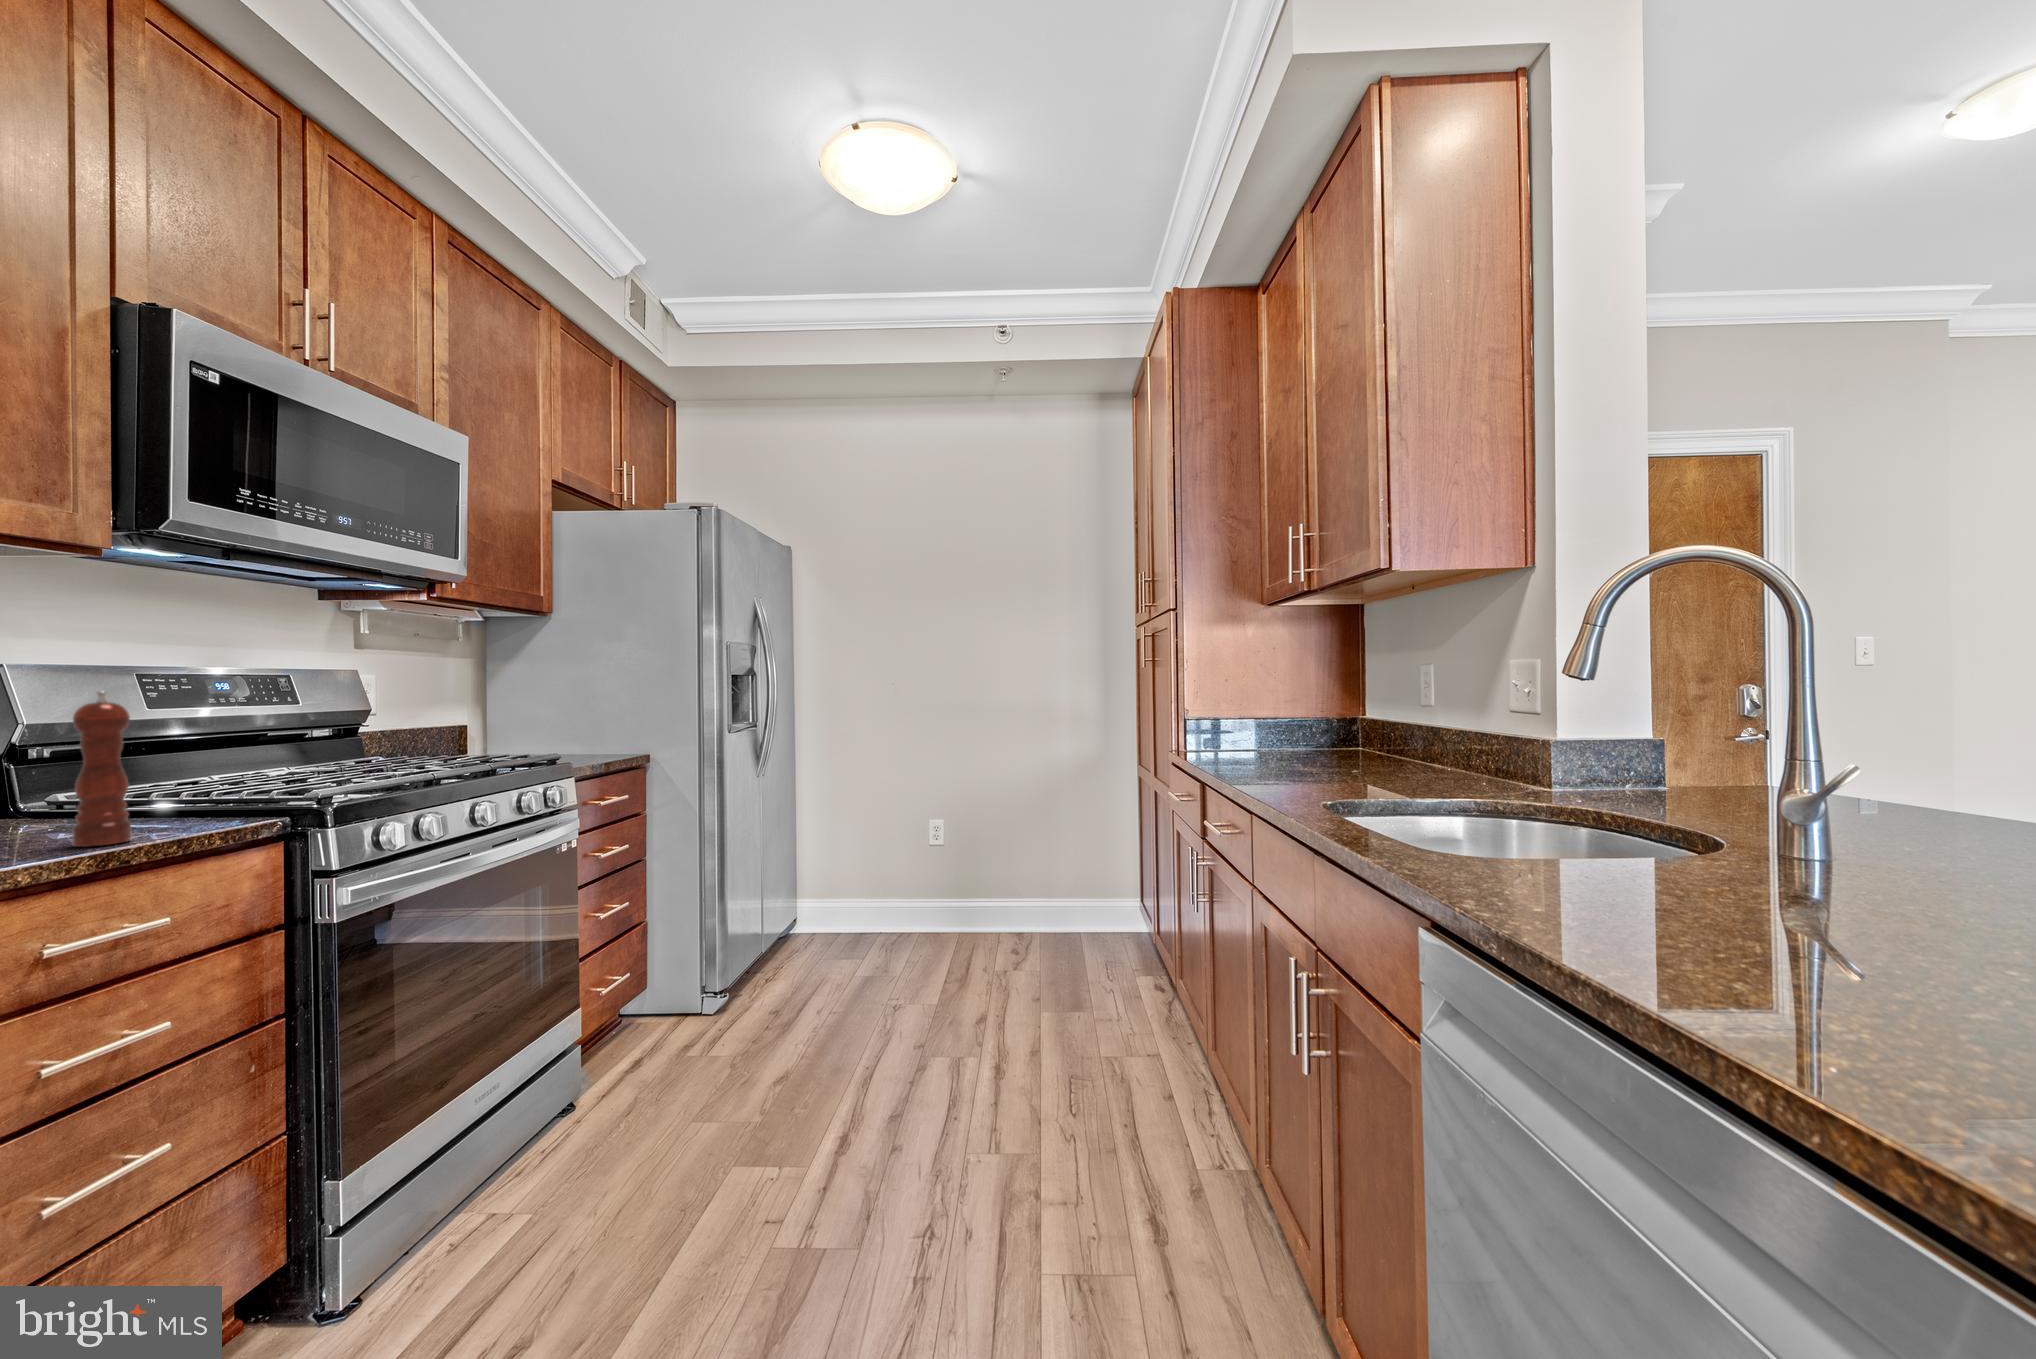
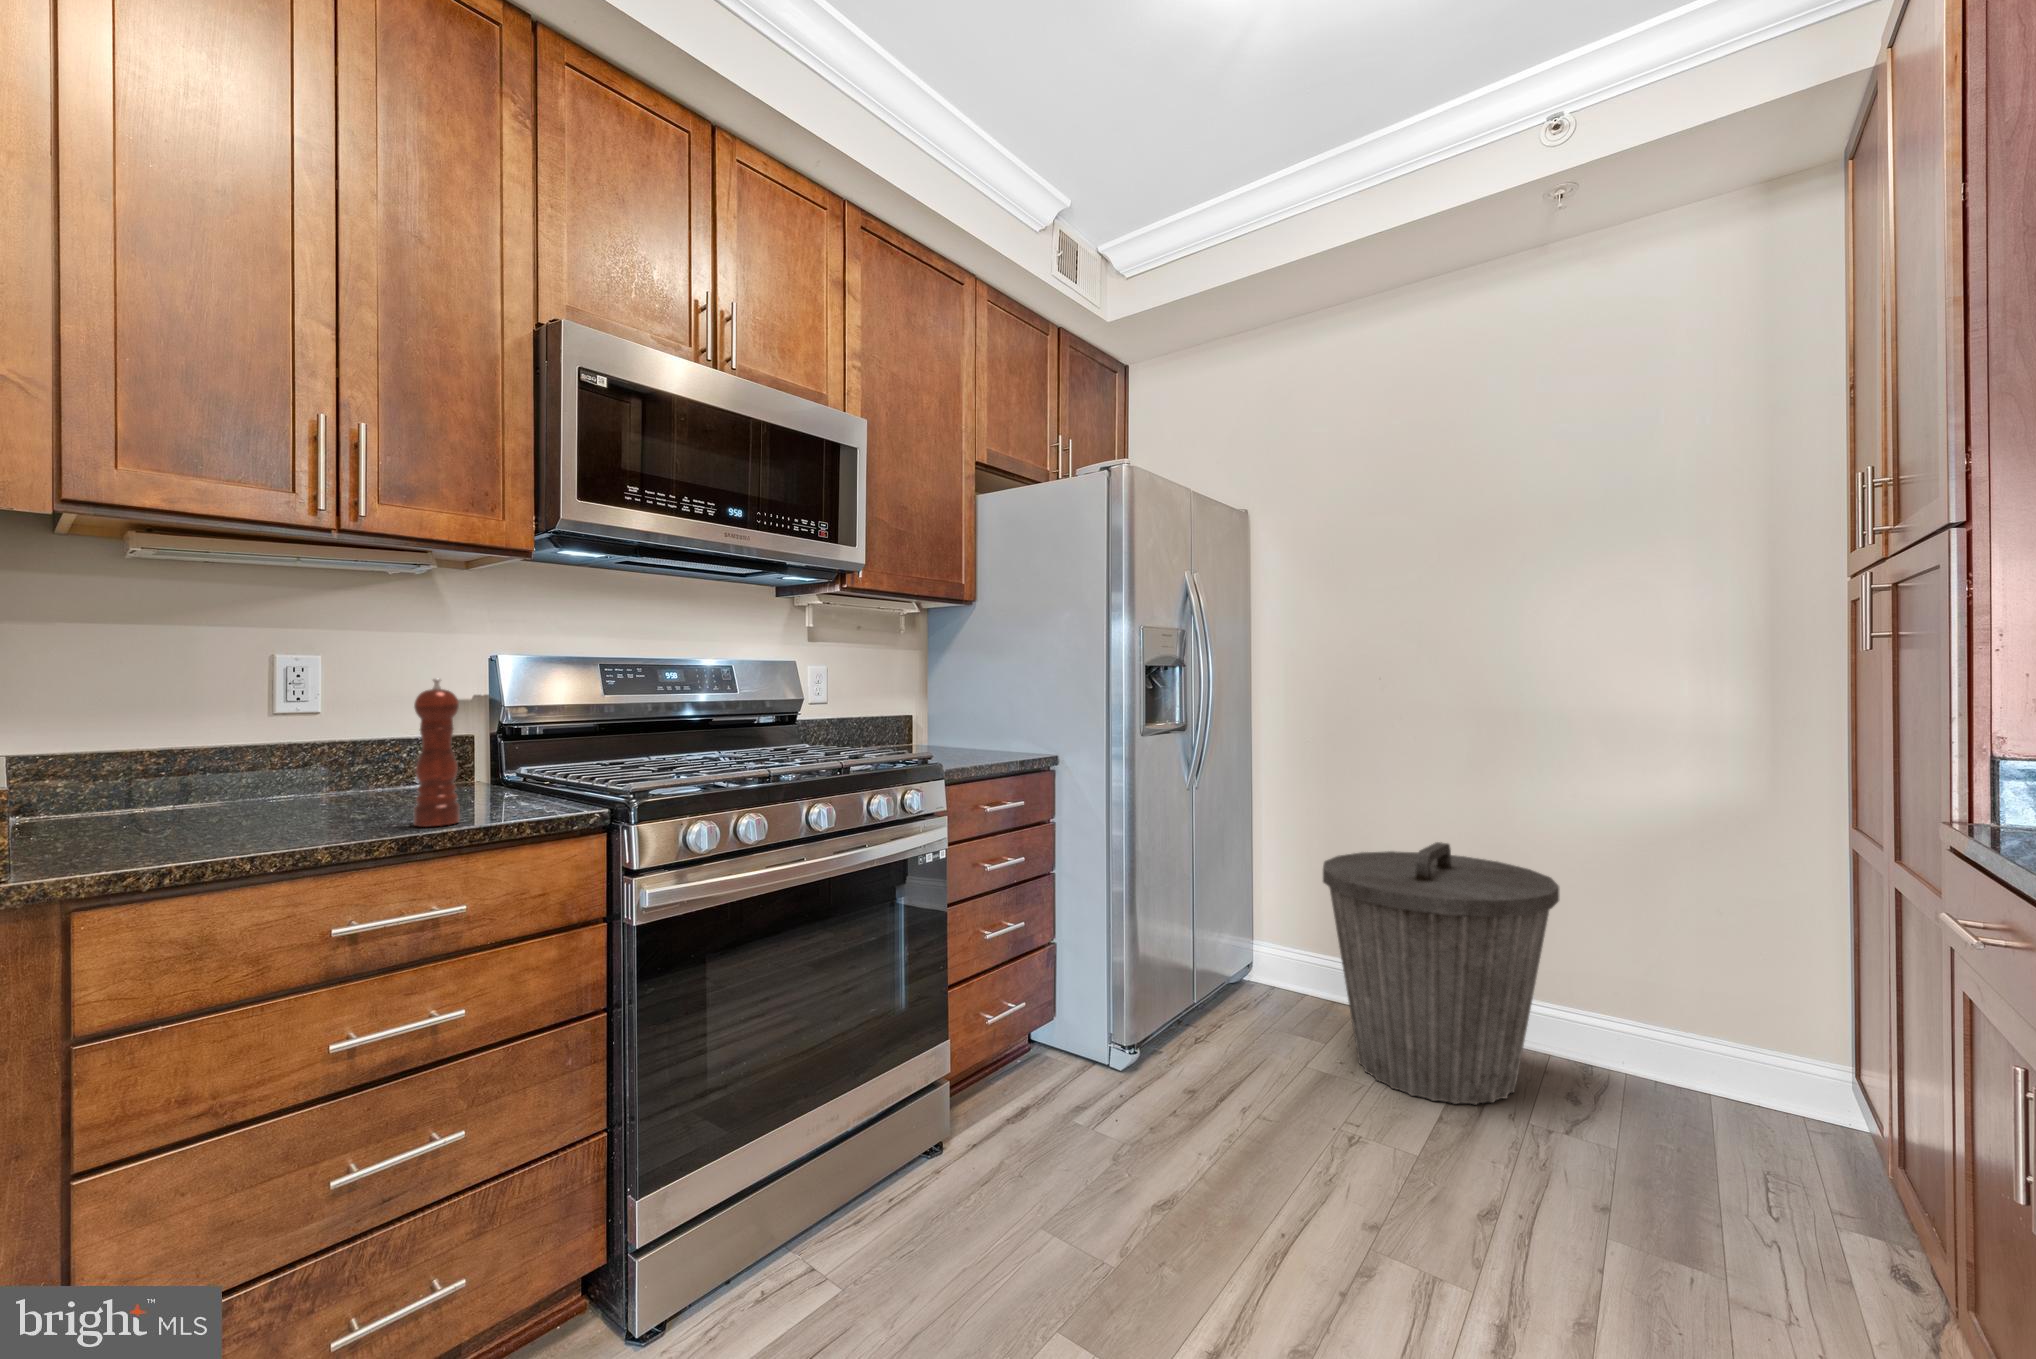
trash can: none [863,799,1017,980] -> present [1323,842,1559,1105]

